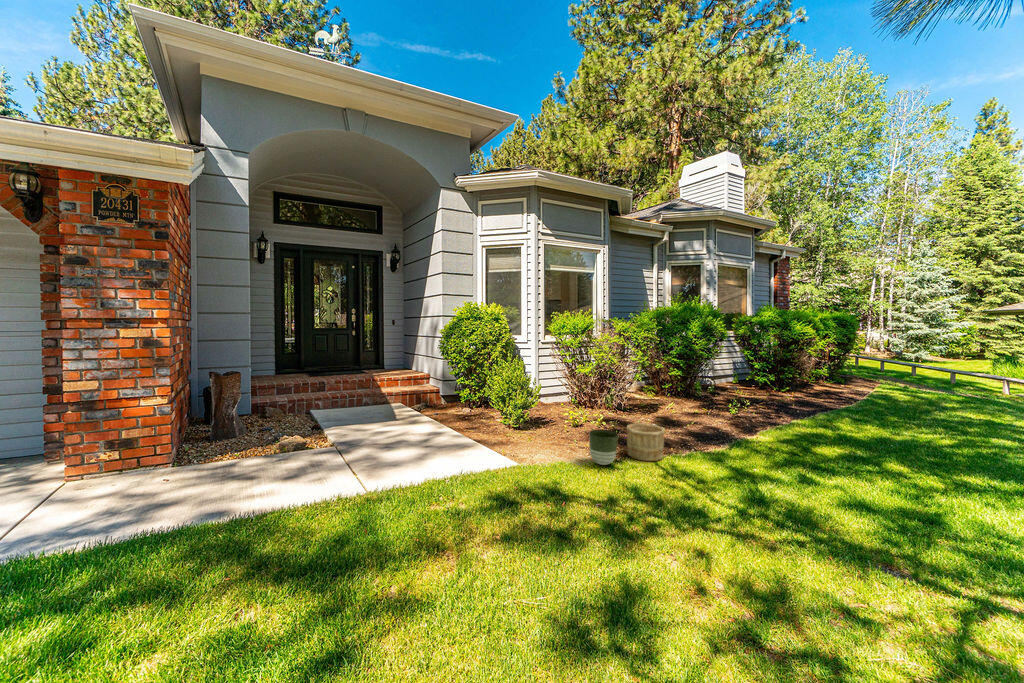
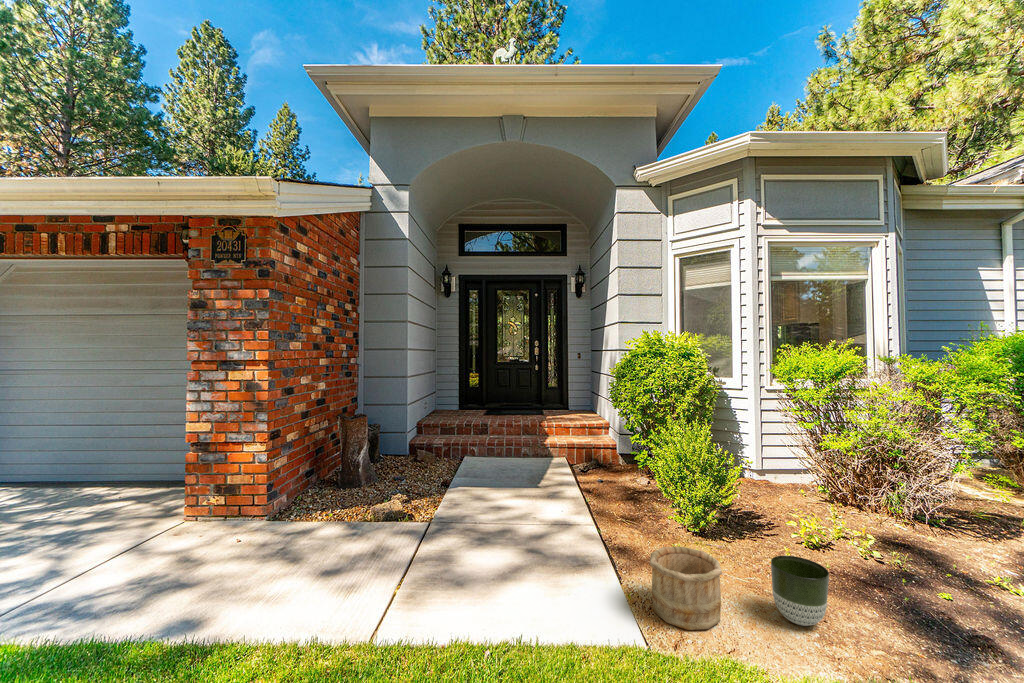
wooden bucket: present [627,423,665,461] -> present [650,547,722,630]

